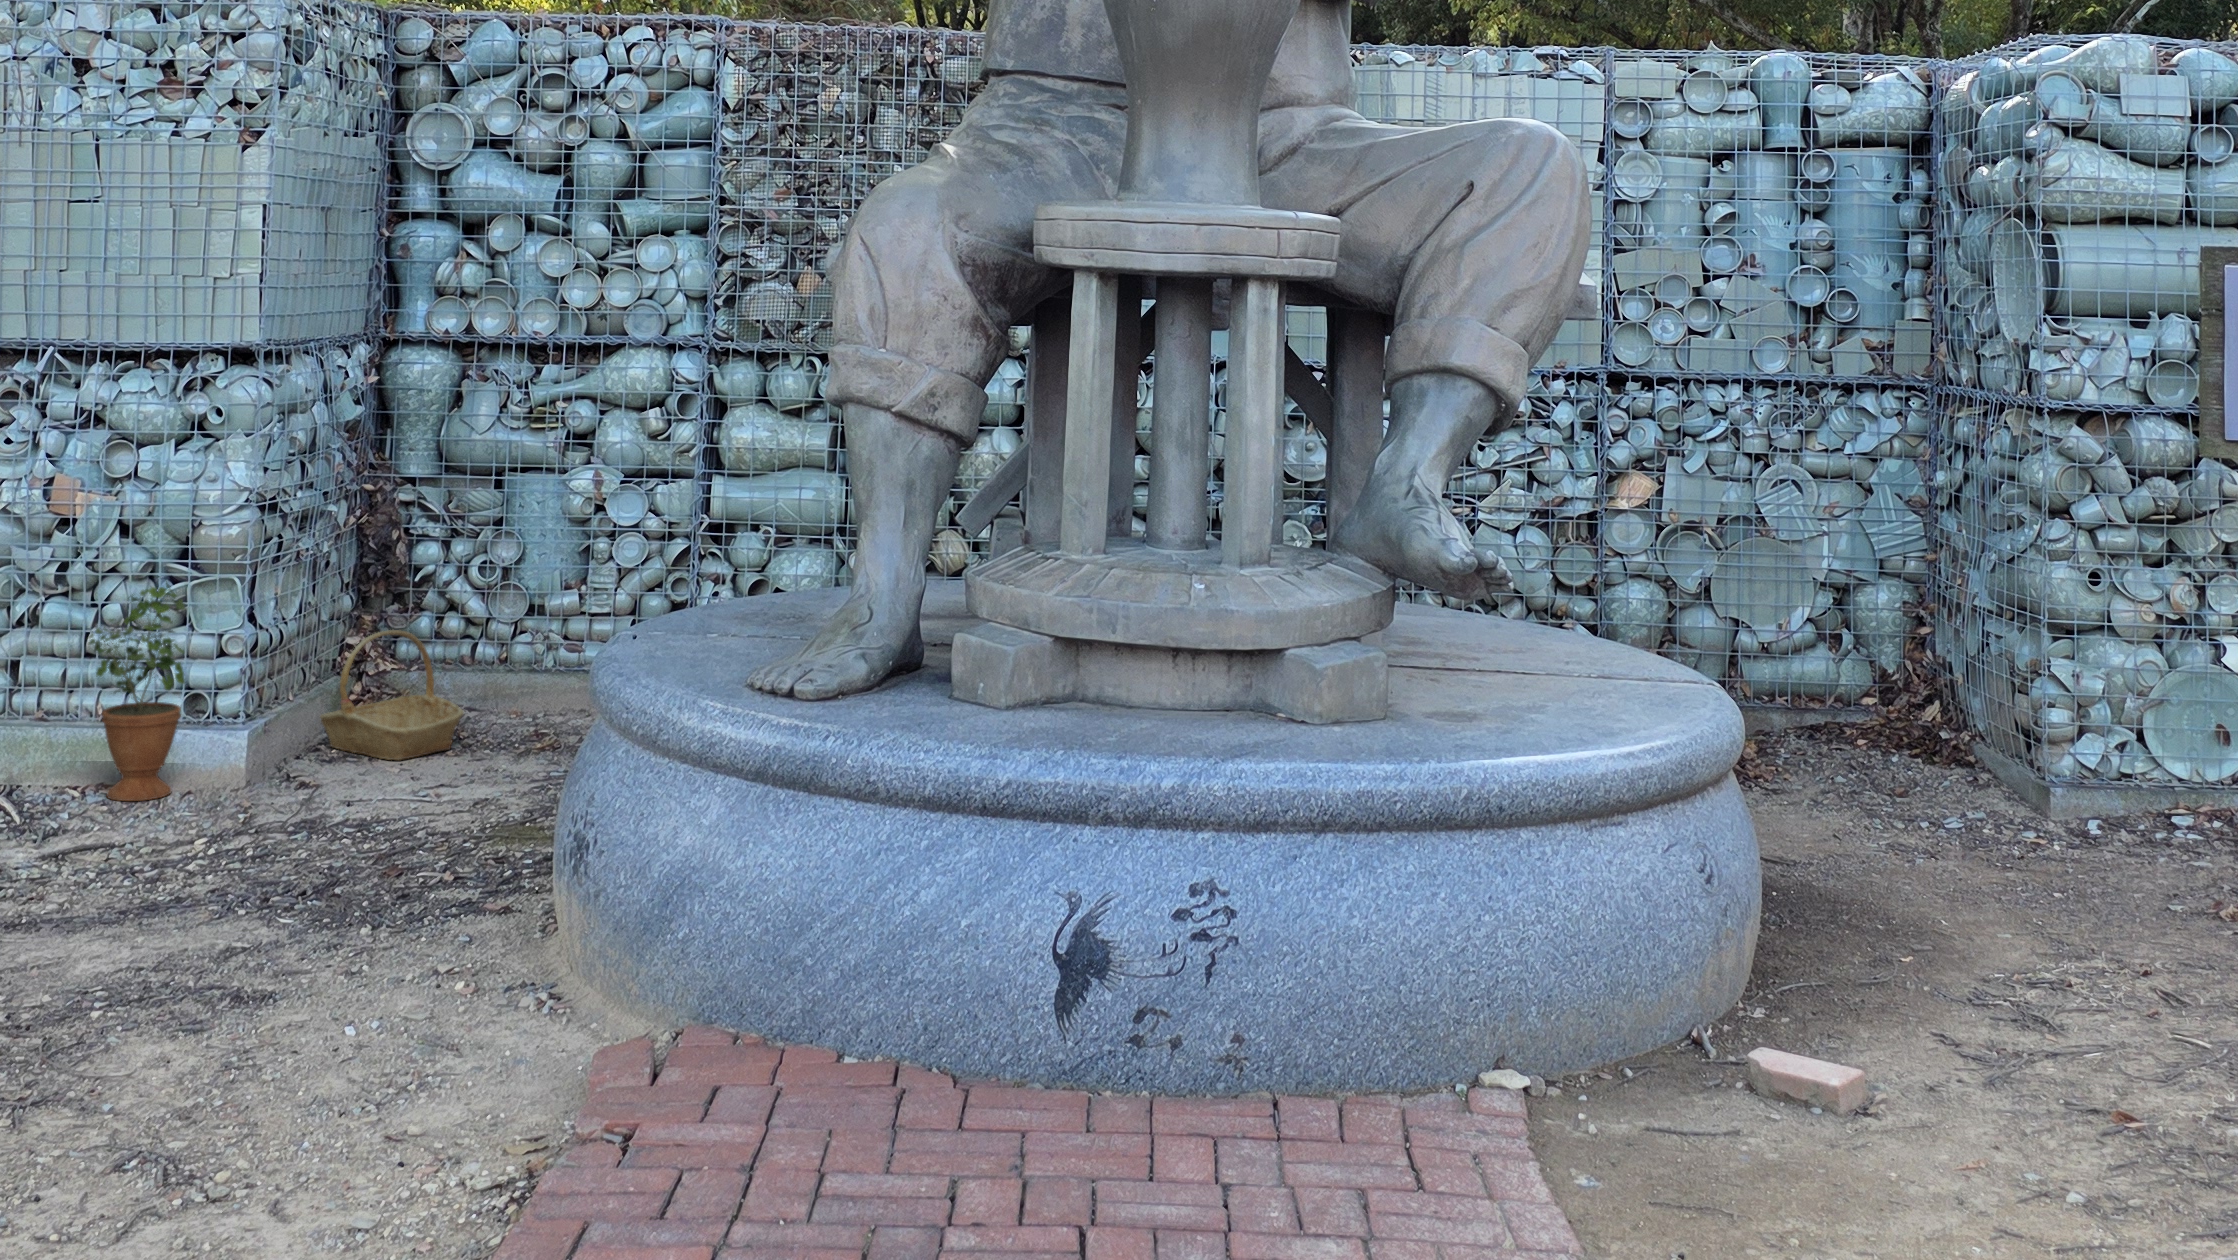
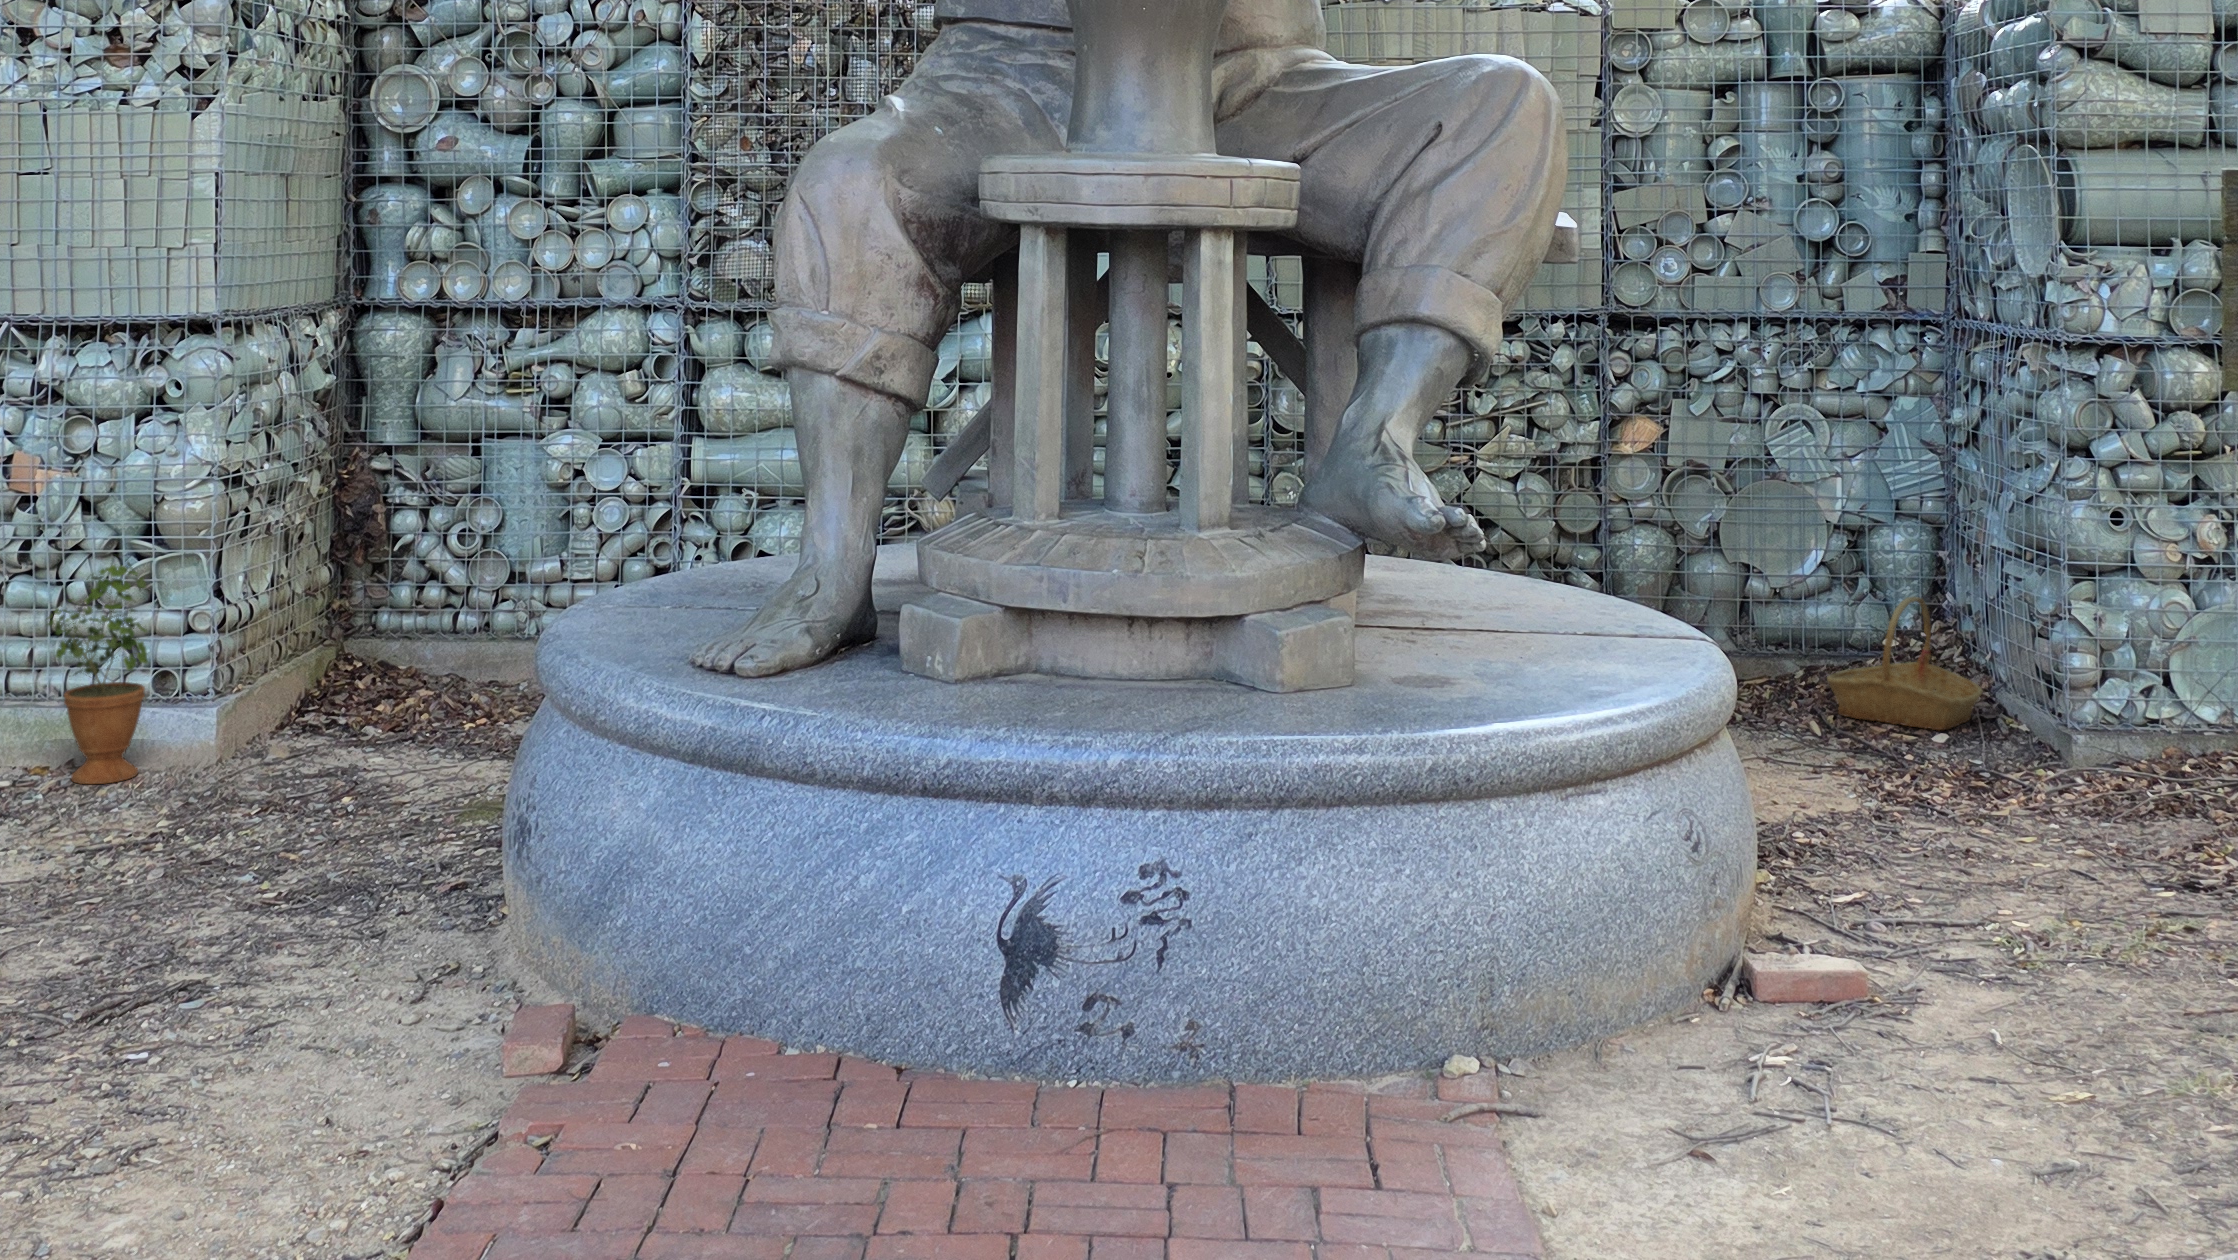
basket: present [320,630,464,760] -> present [1827,597,1982,730]

